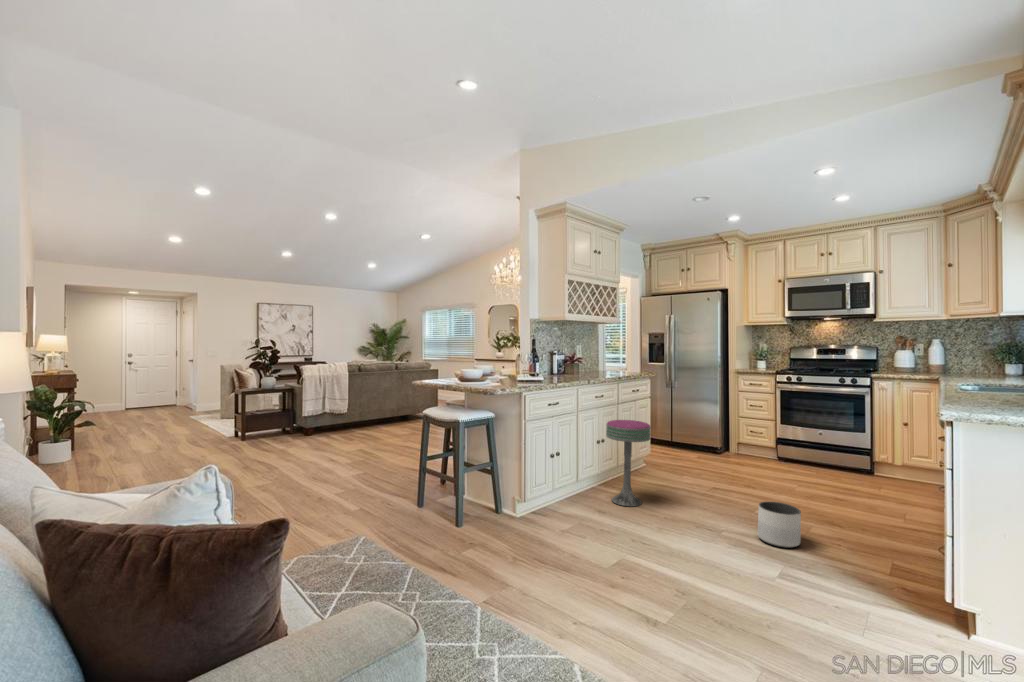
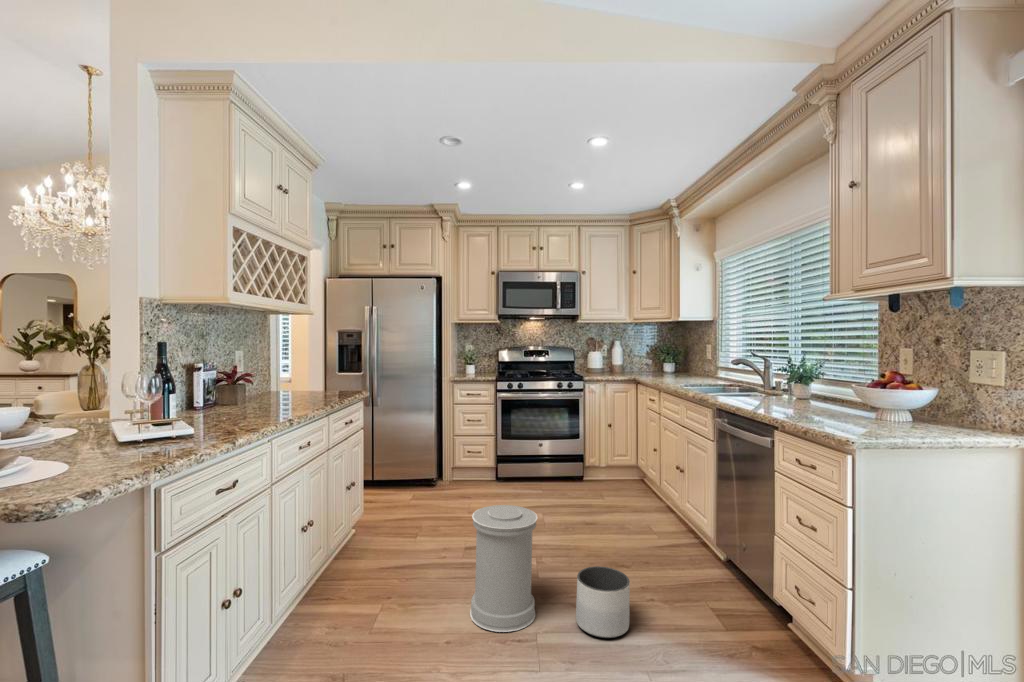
bar stool: present [606,420,651,506] -> none [327,479,406,642]
trash can: none [688,449,737,527] -> present [470,505,537,632]

